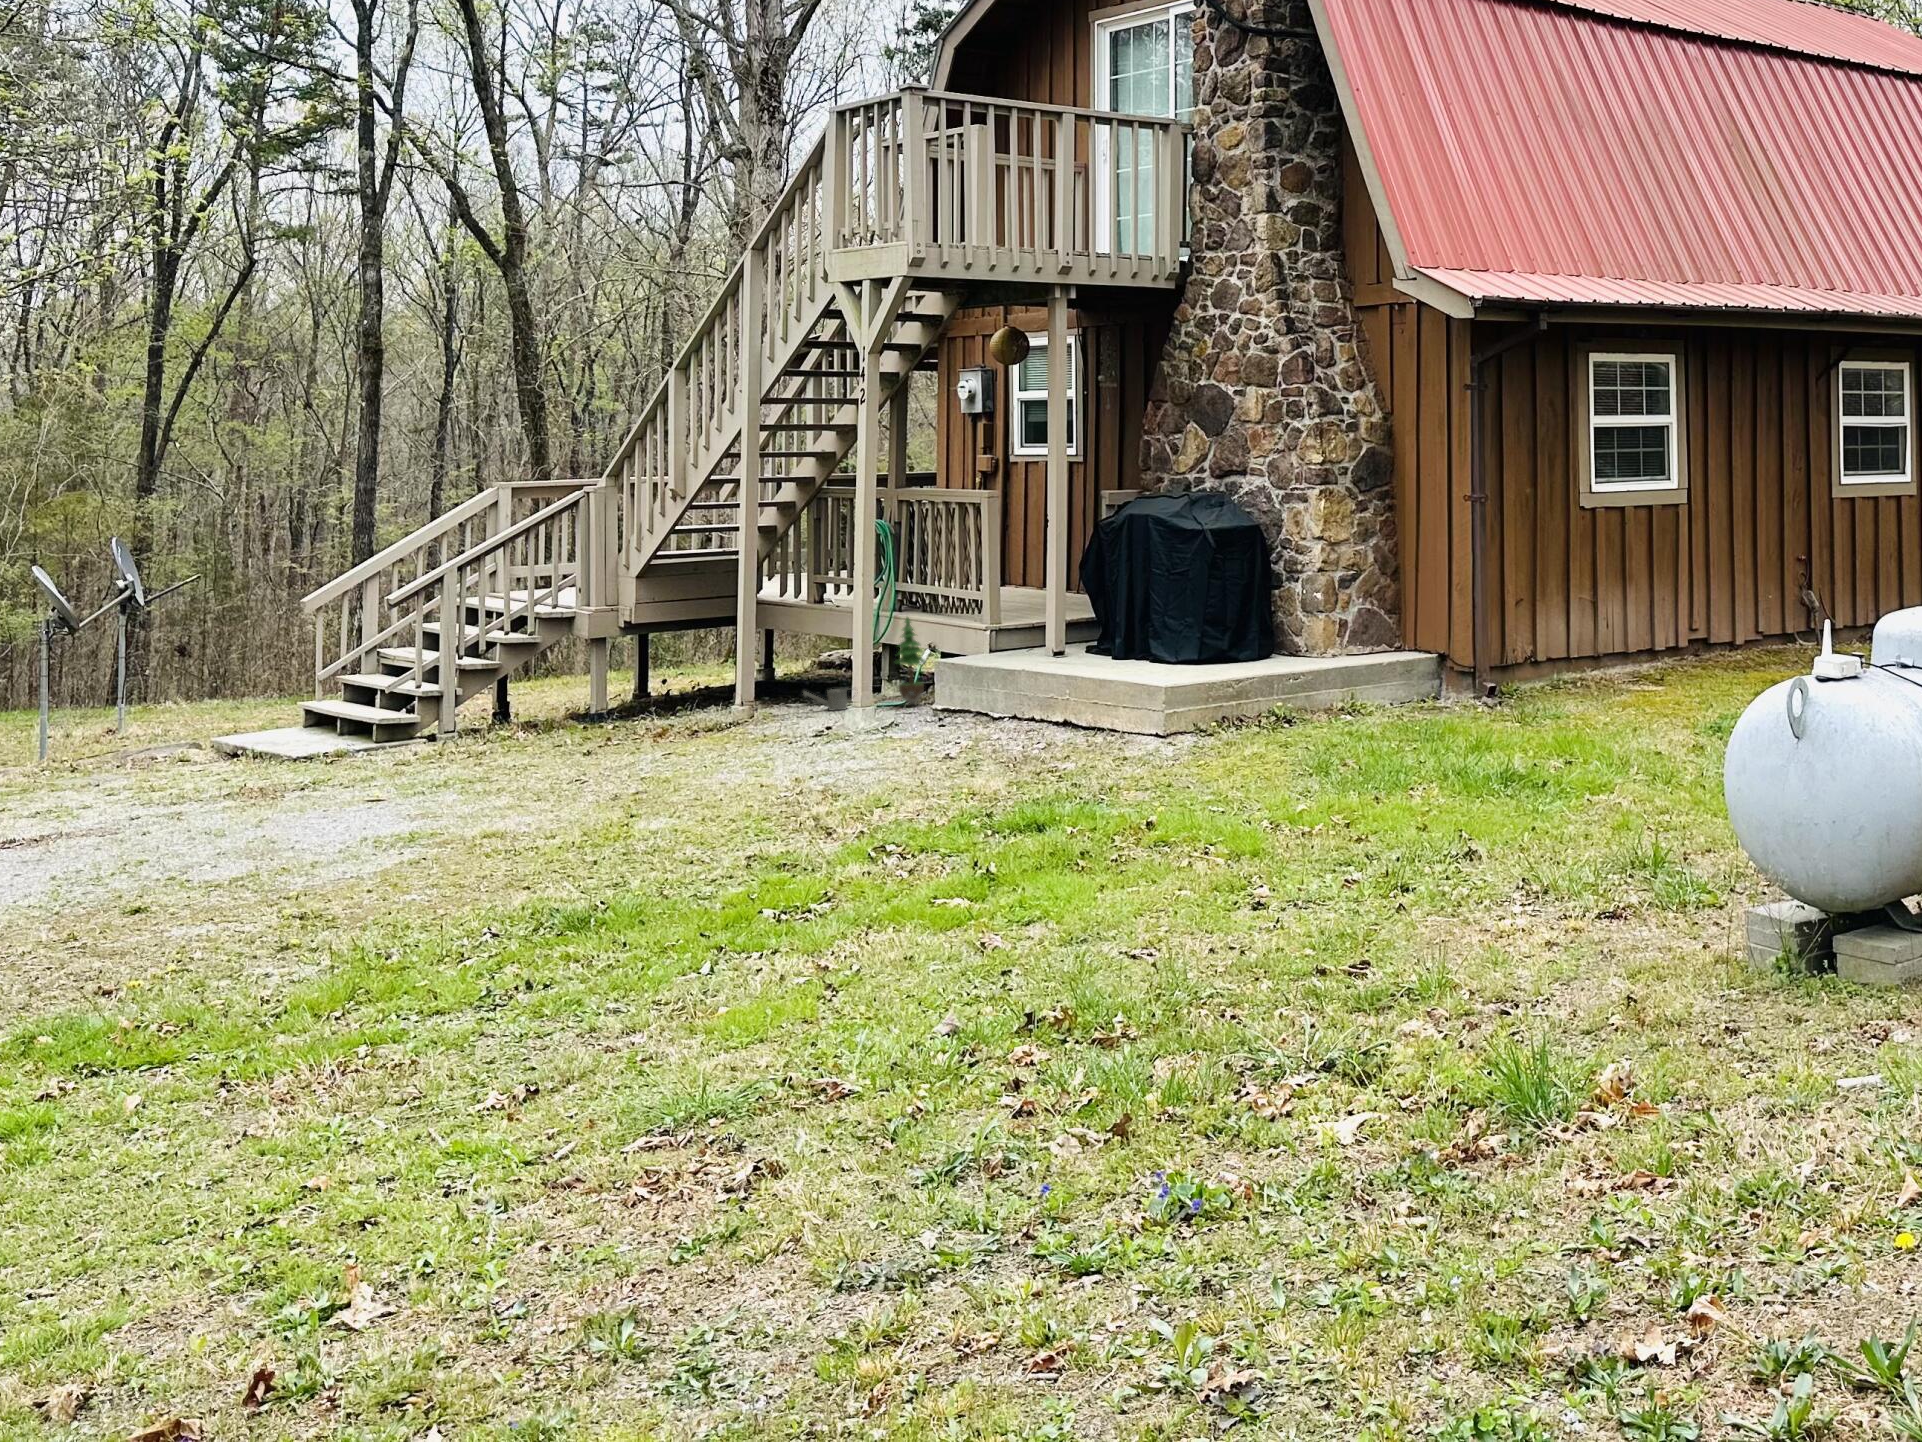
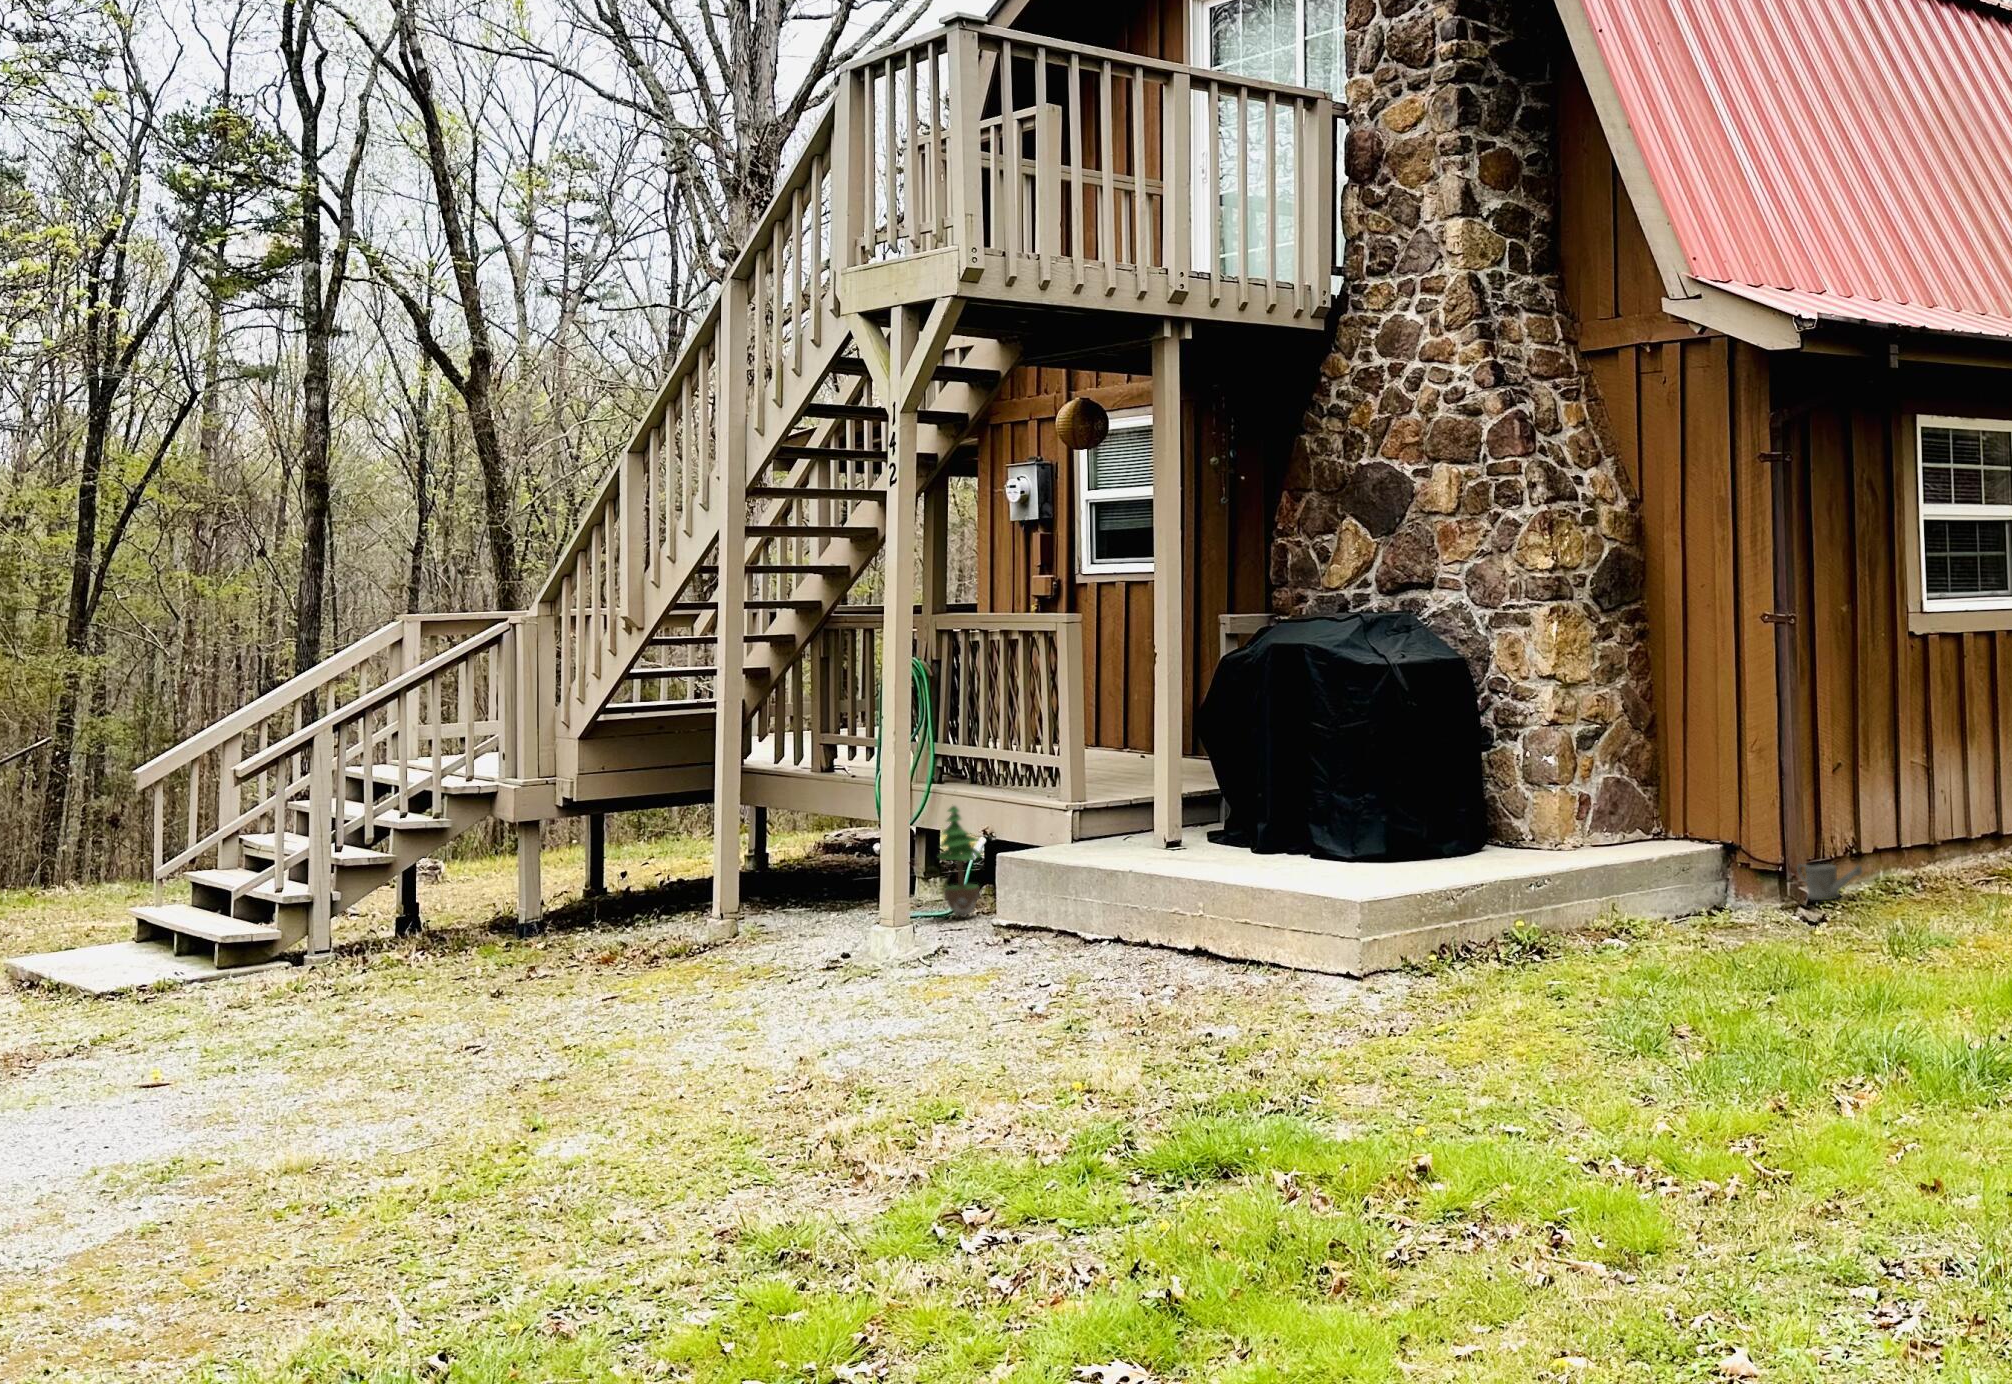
watering can: present [803,688,848,711] -> present [1797,864,1862,900]

